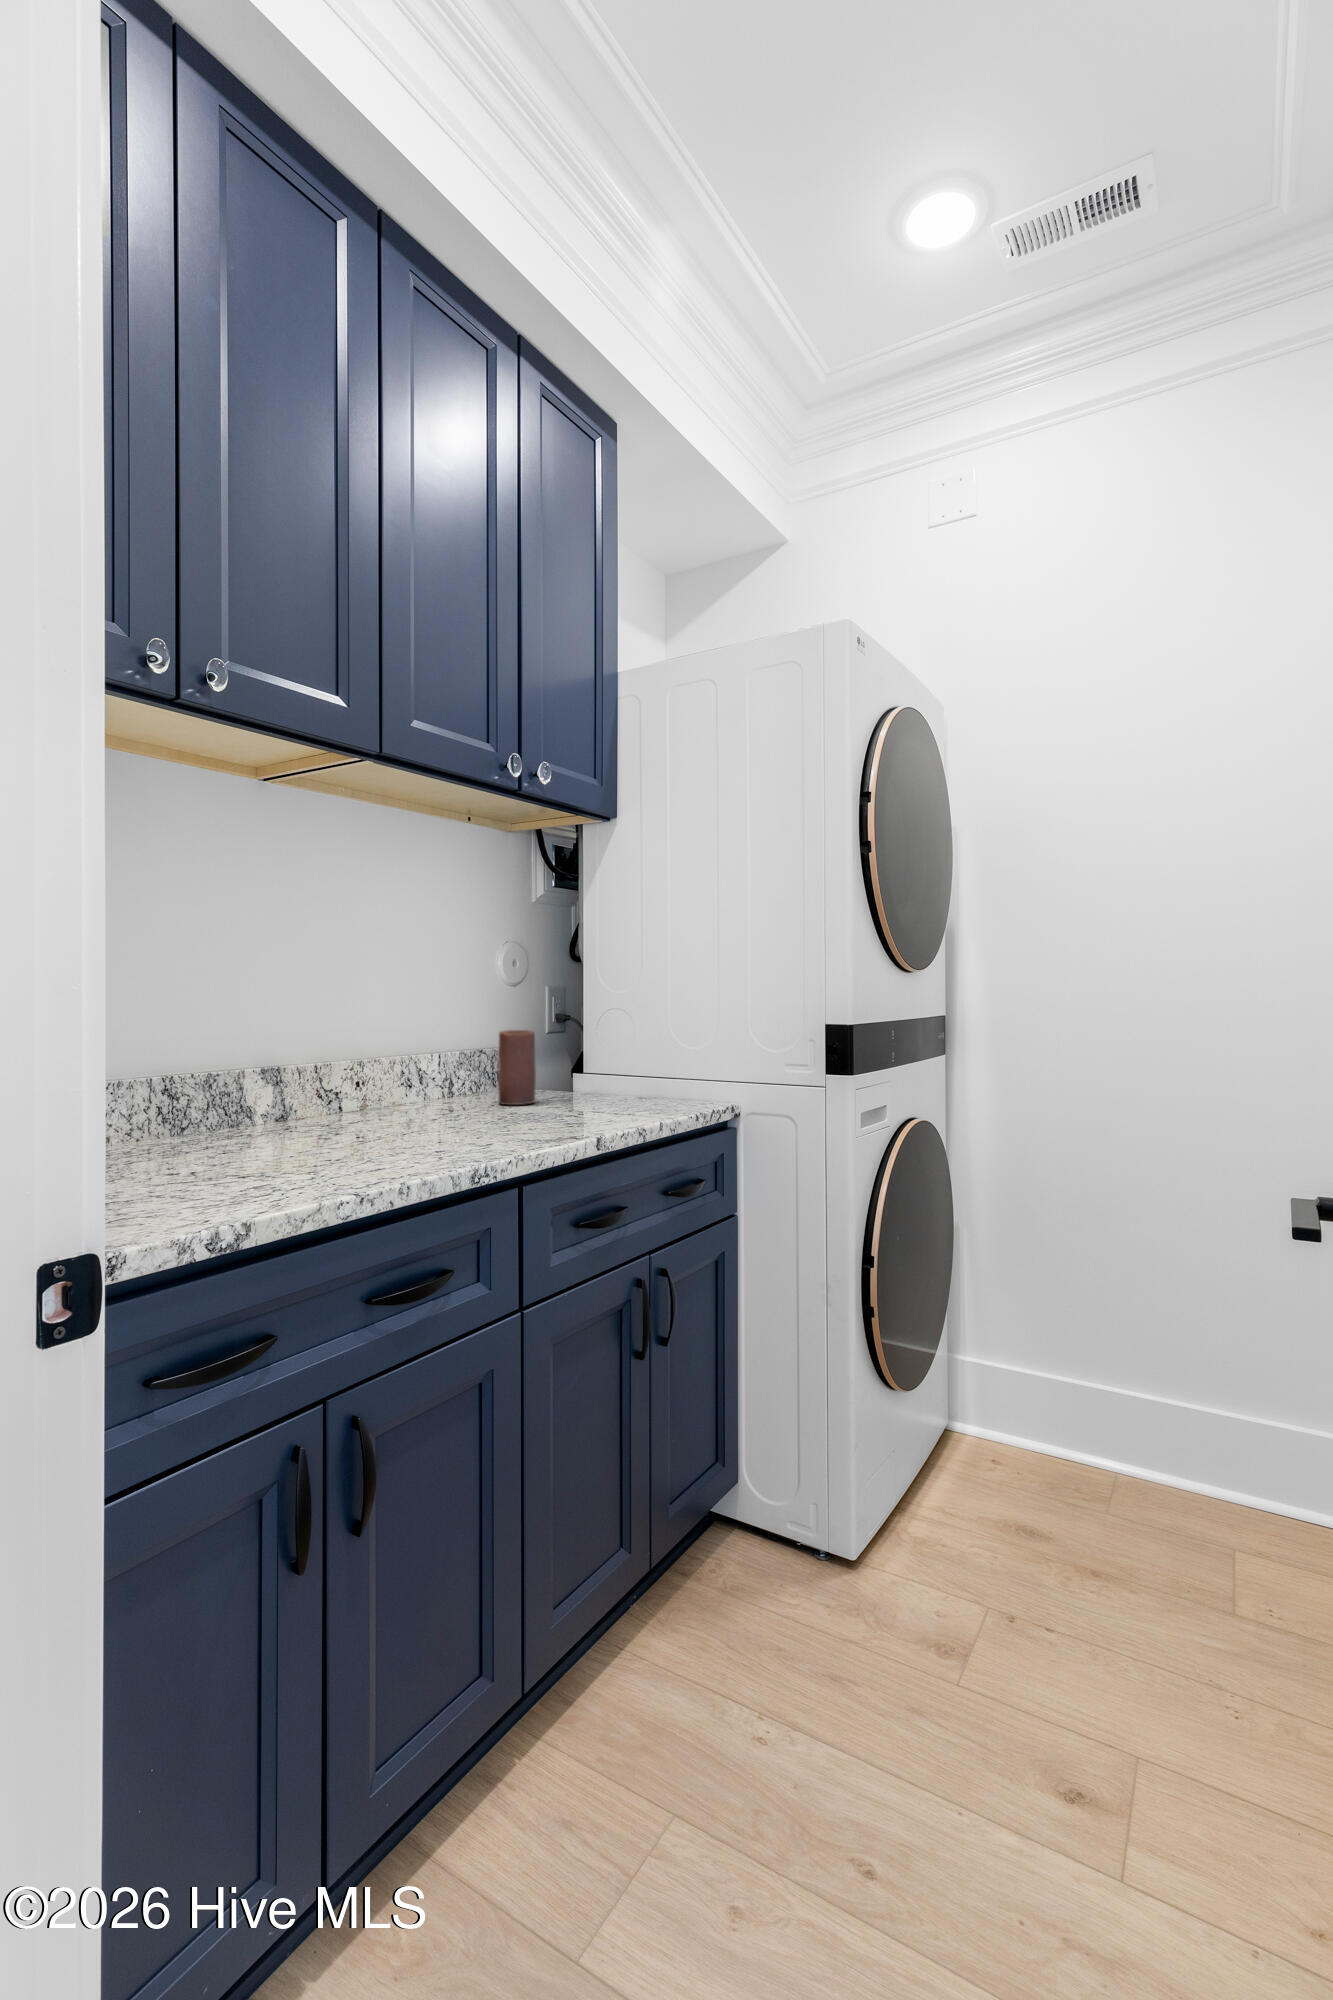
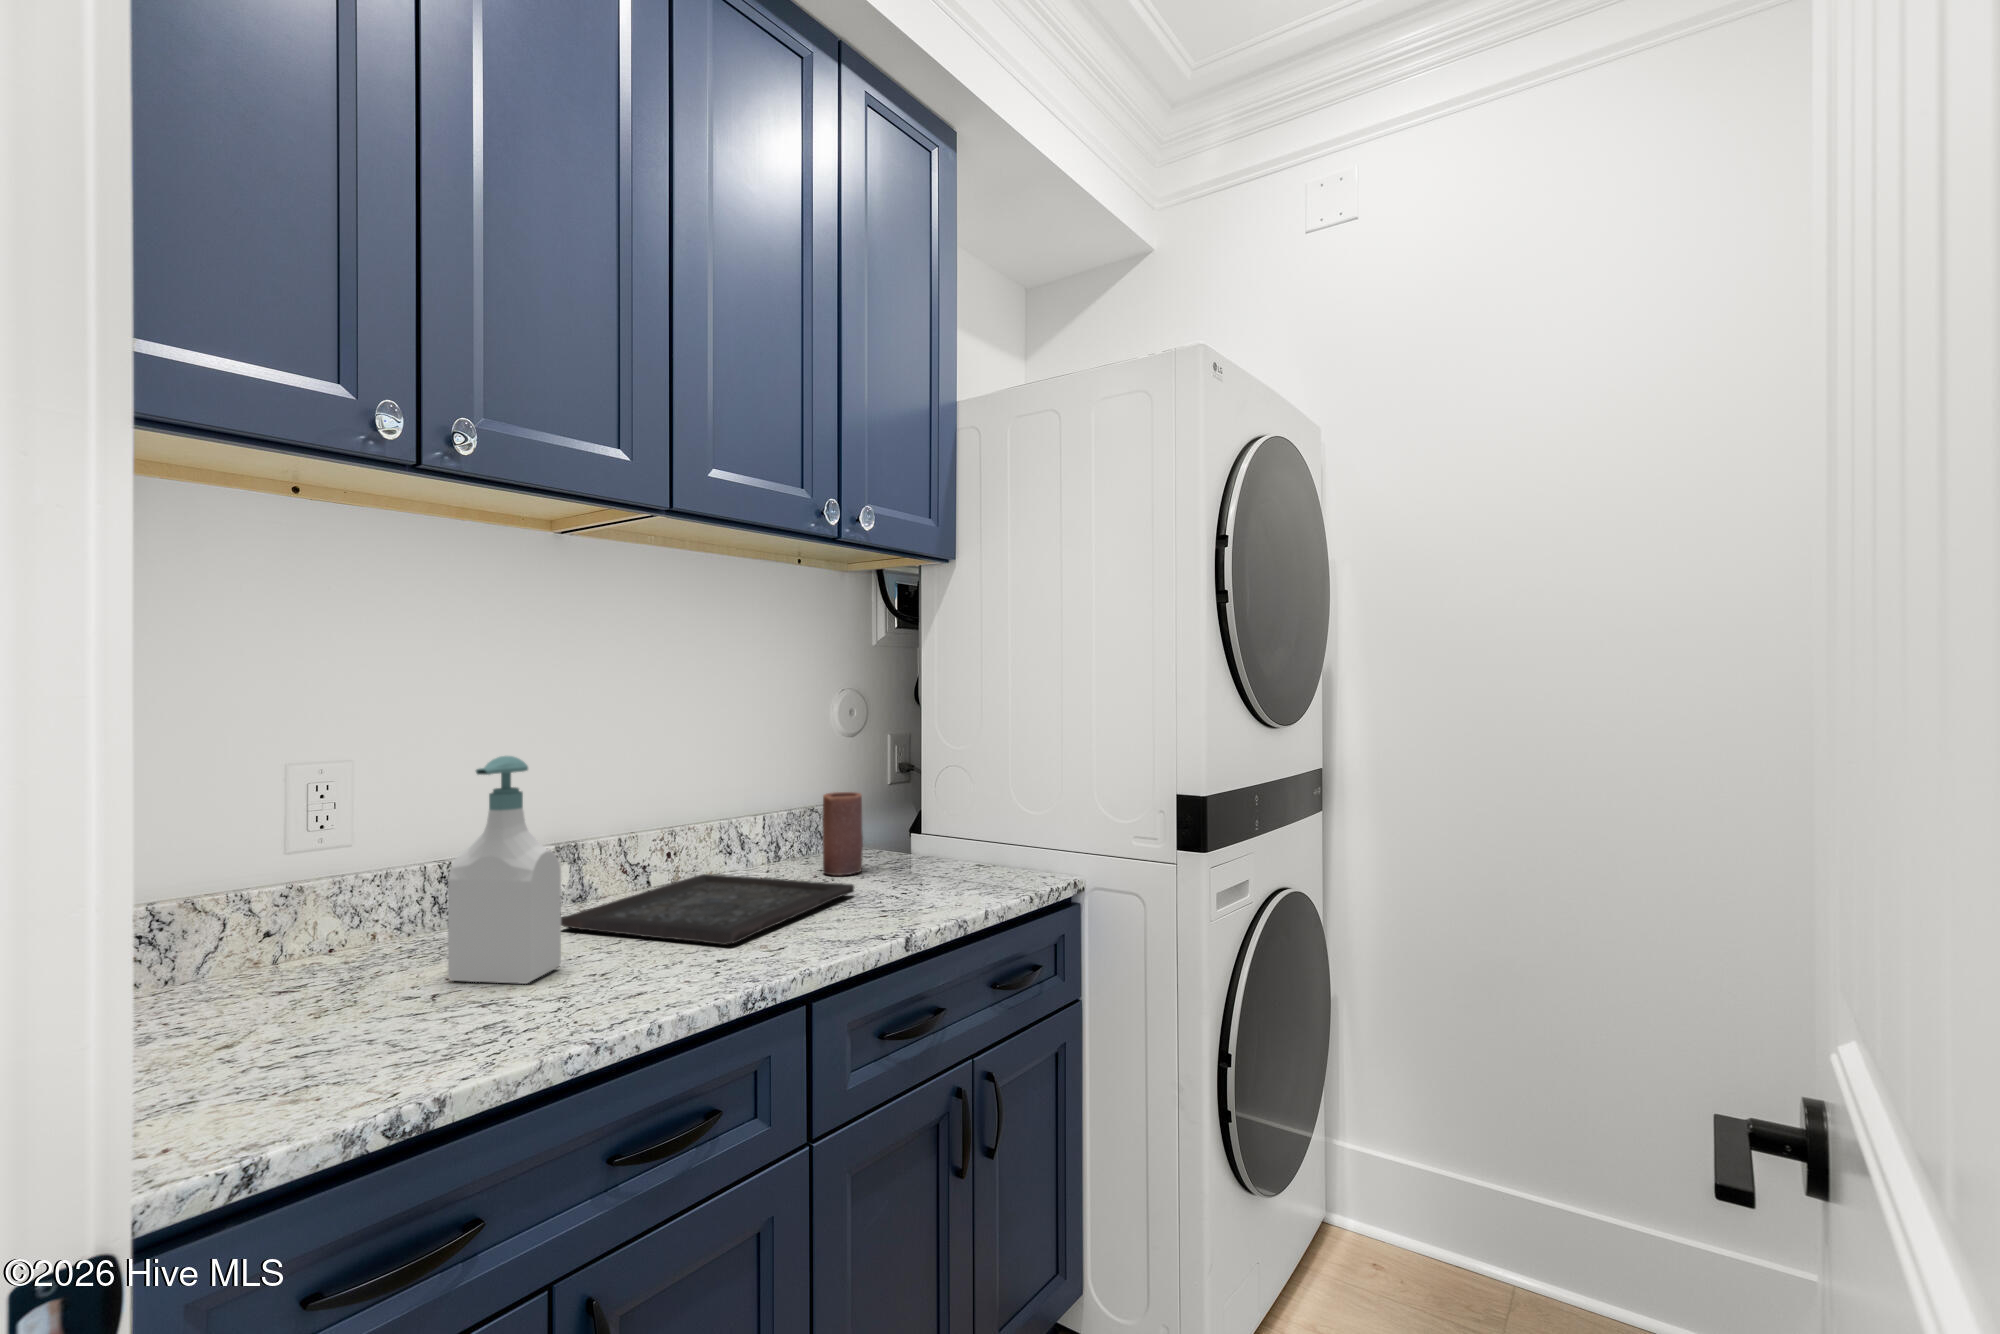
soap bottle: none [198,965,296,1166] -> present [448,756,561,984]
tray: none [276,1101,537,1144] -> present [561,874,854,945]

